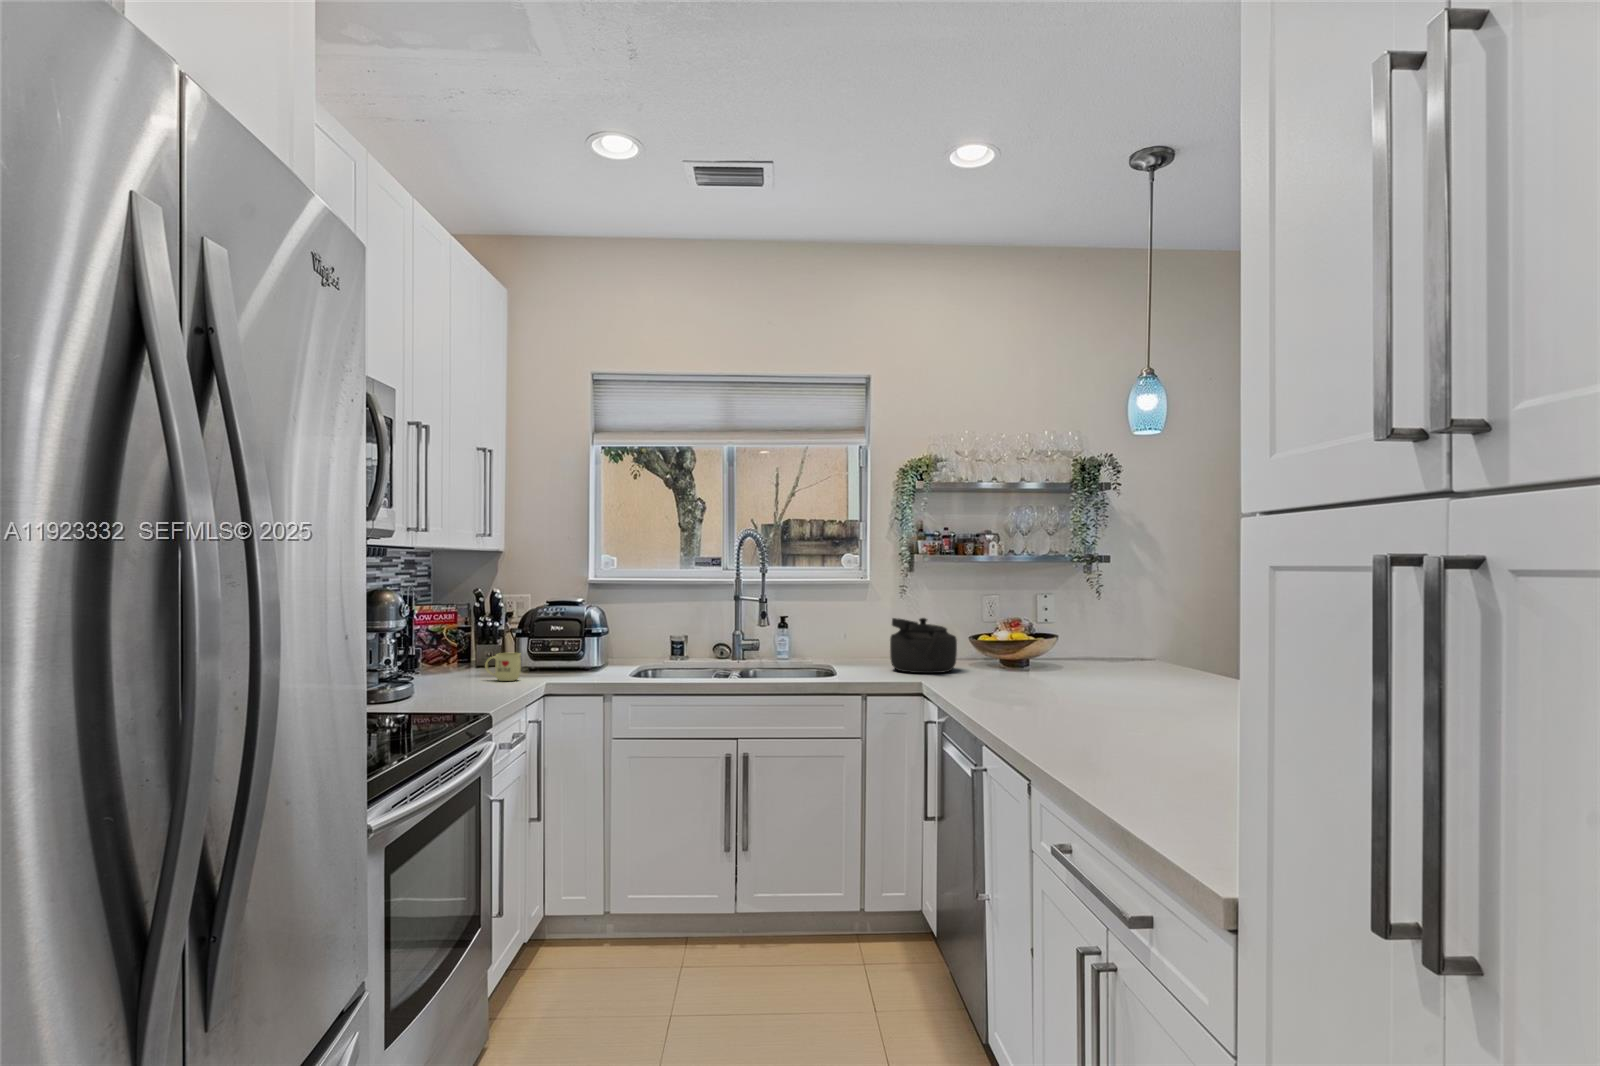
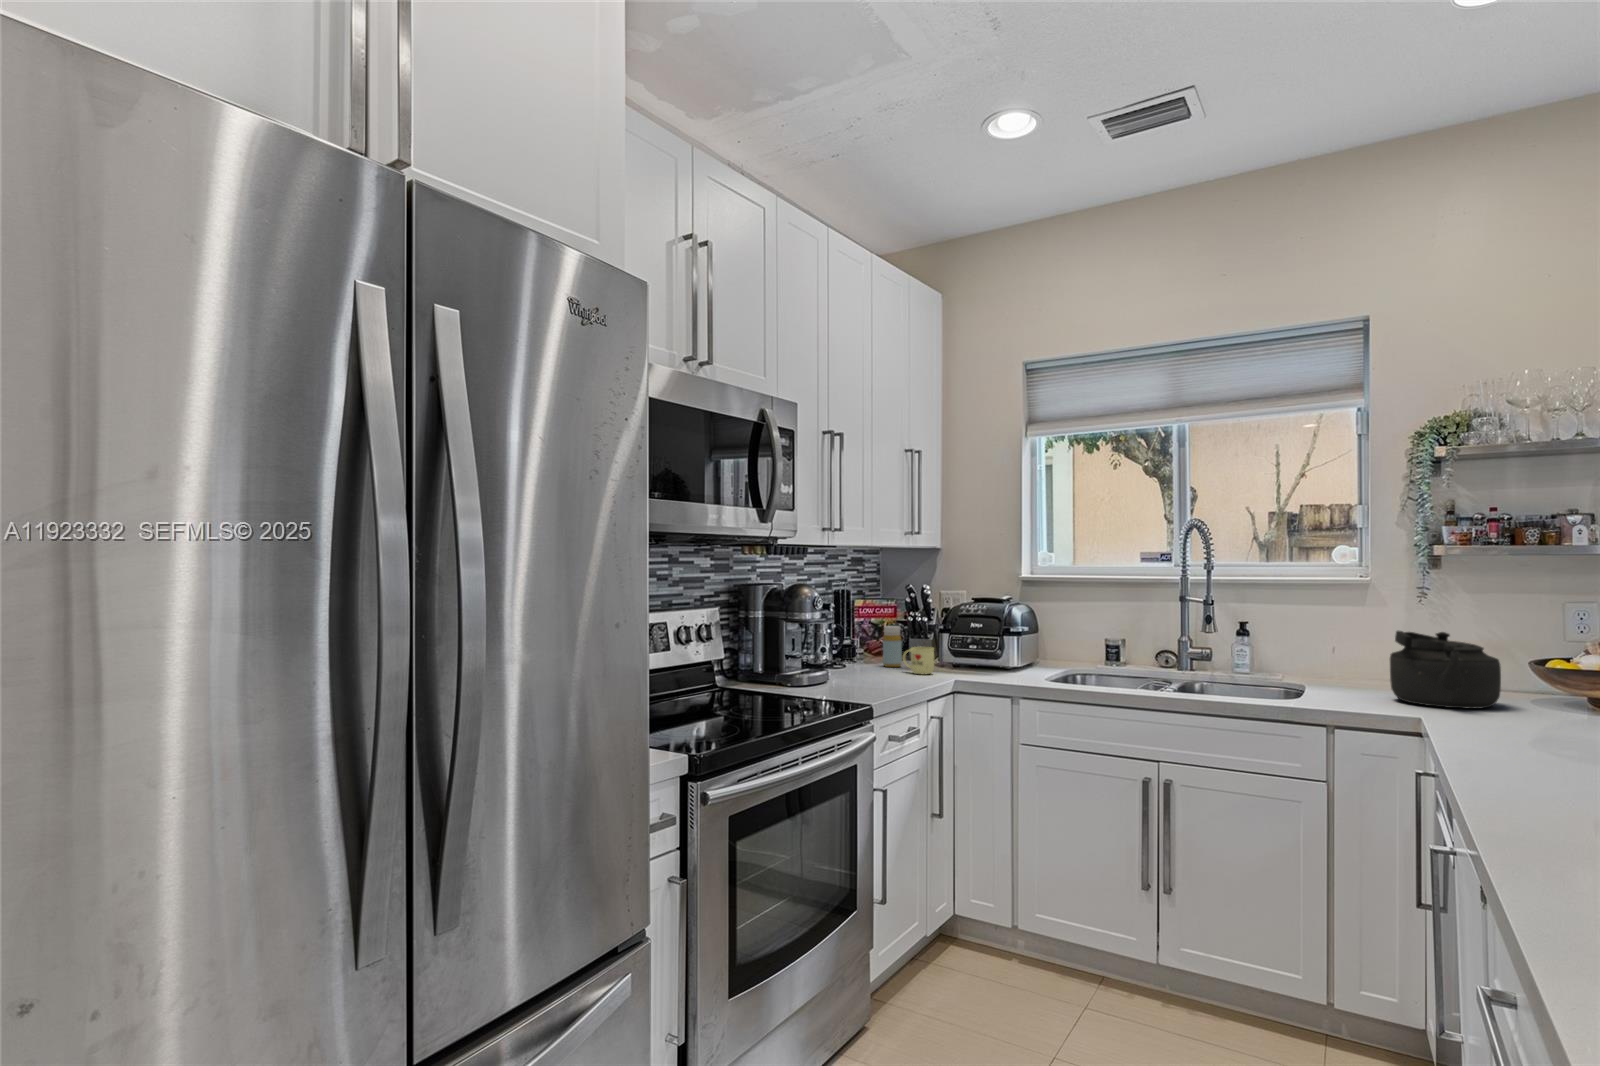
bottle: none [454,633,475,677] -> present [883,626,902,667]

